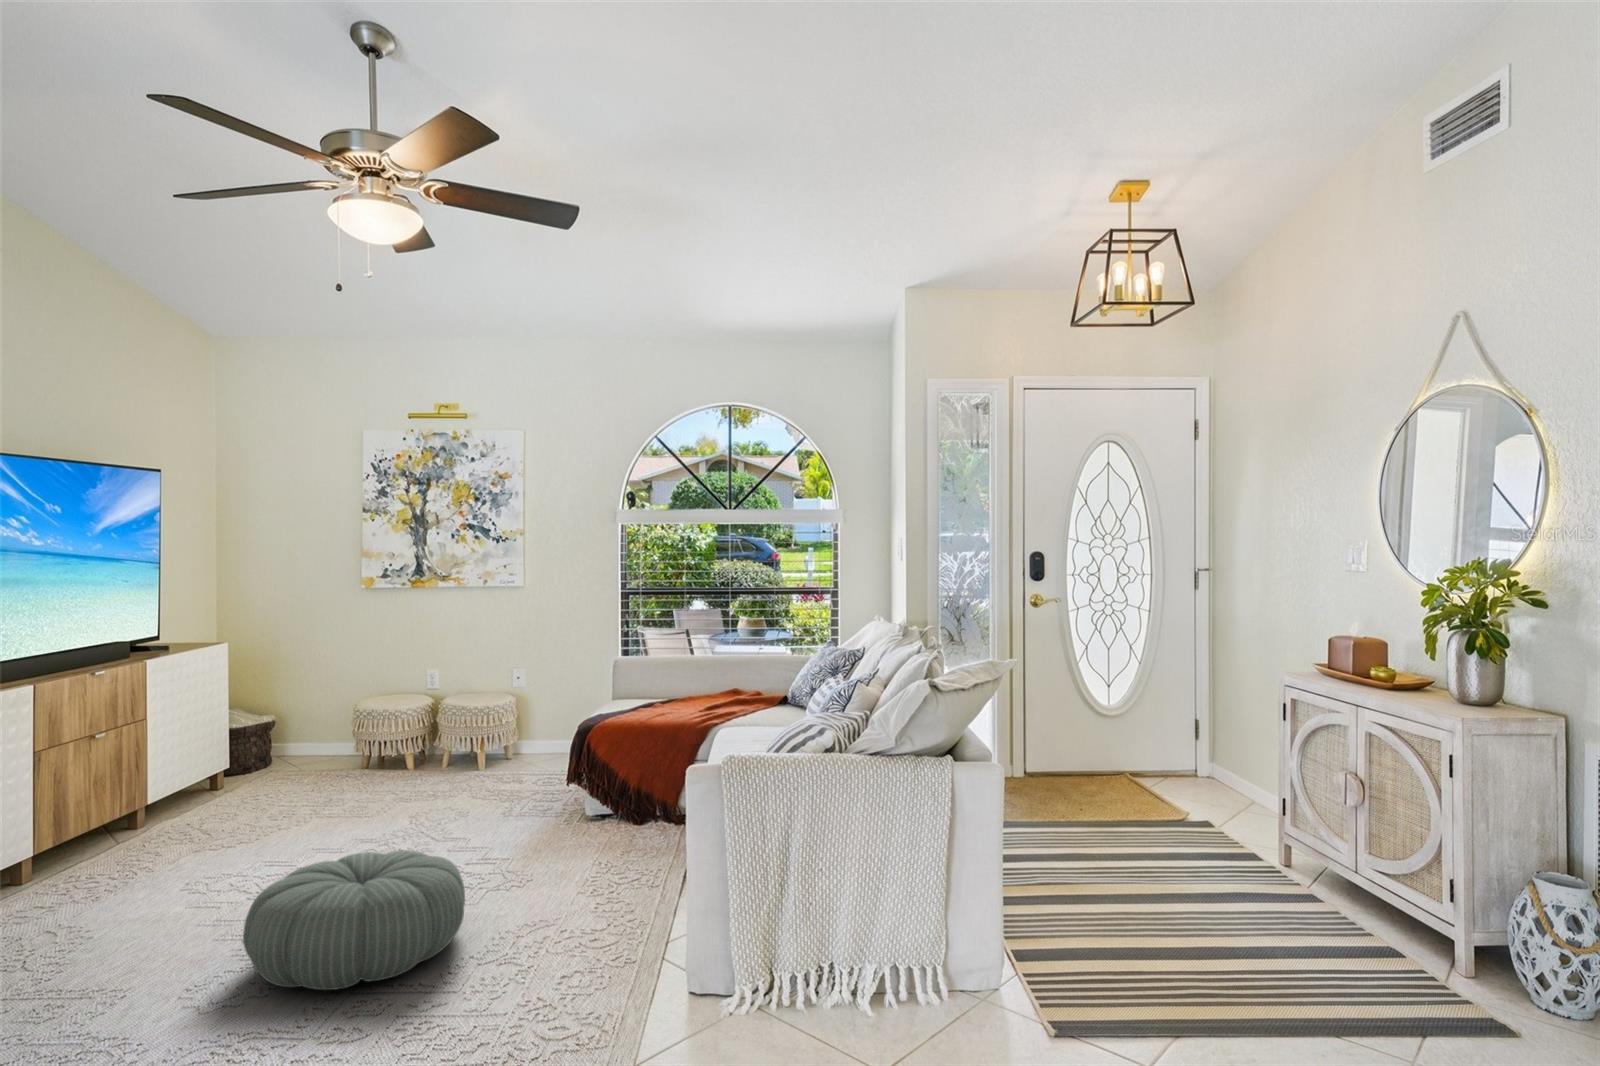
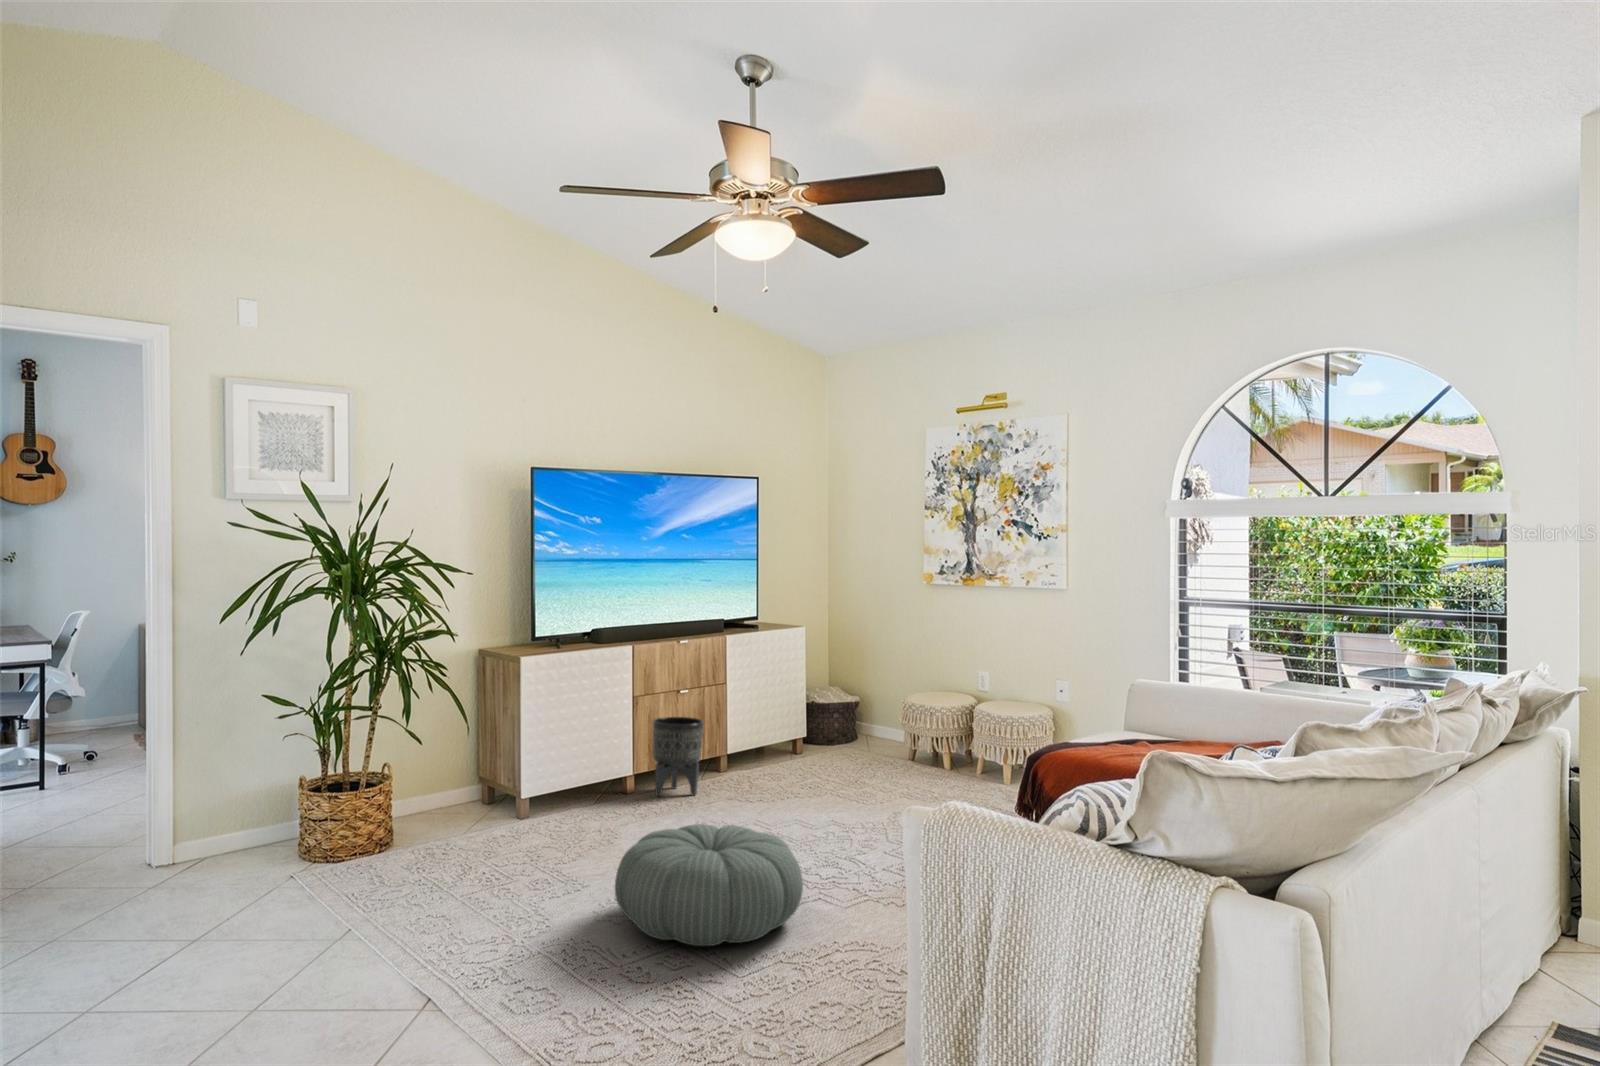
planter: none [69,767,150,874] -> present [653,717,704,796]

